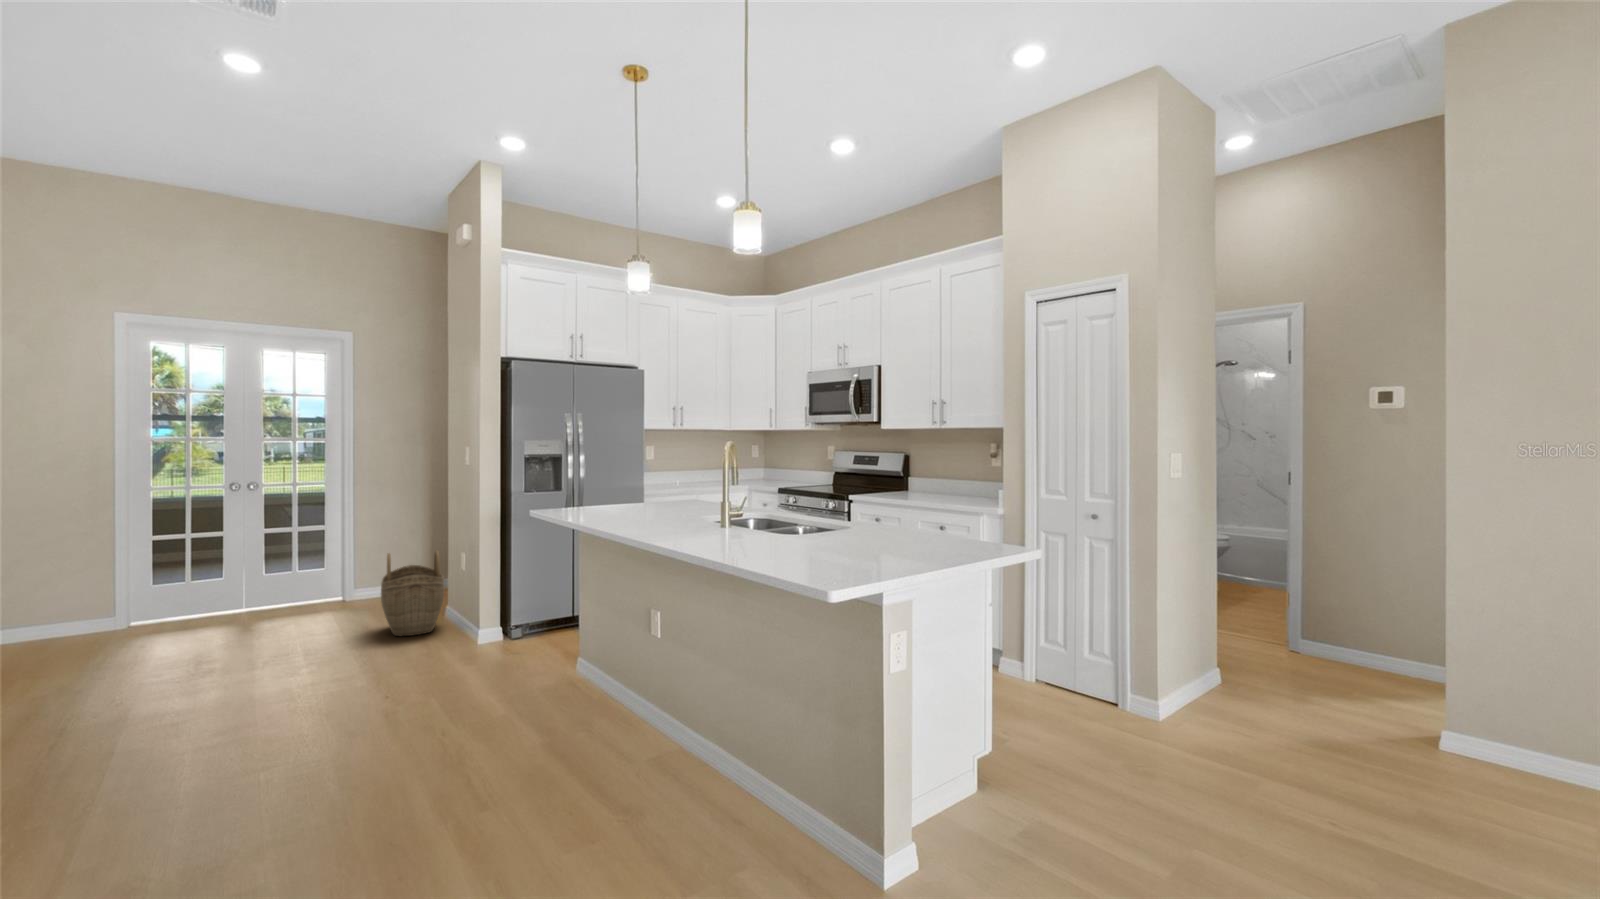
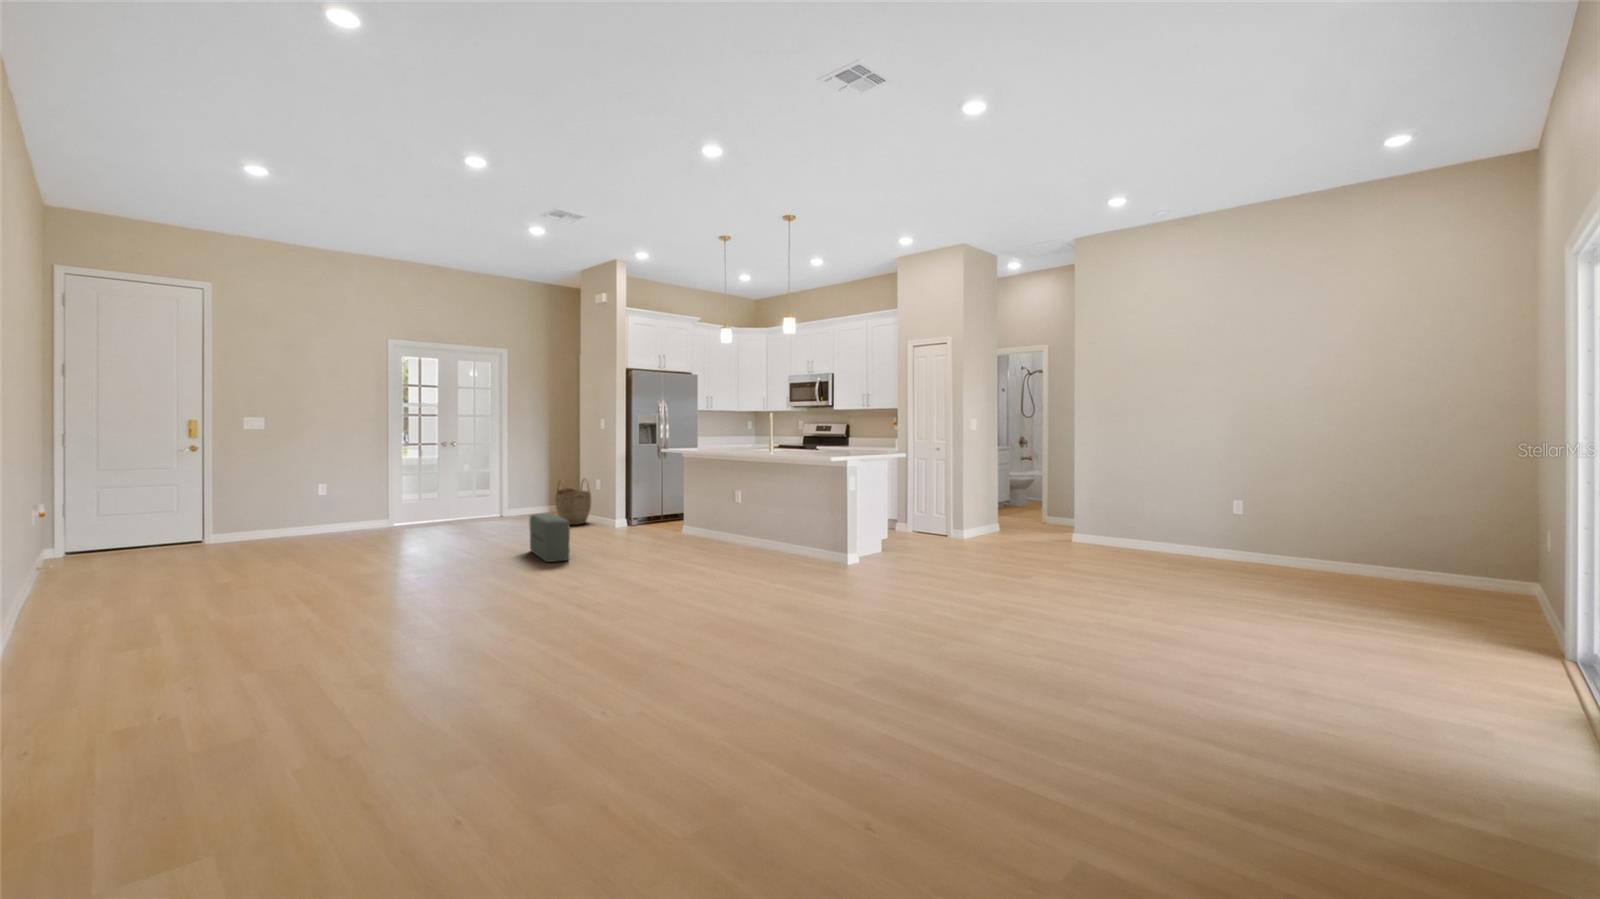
pouf: none [81,666,217,832] -> present [530,513,570,562]

